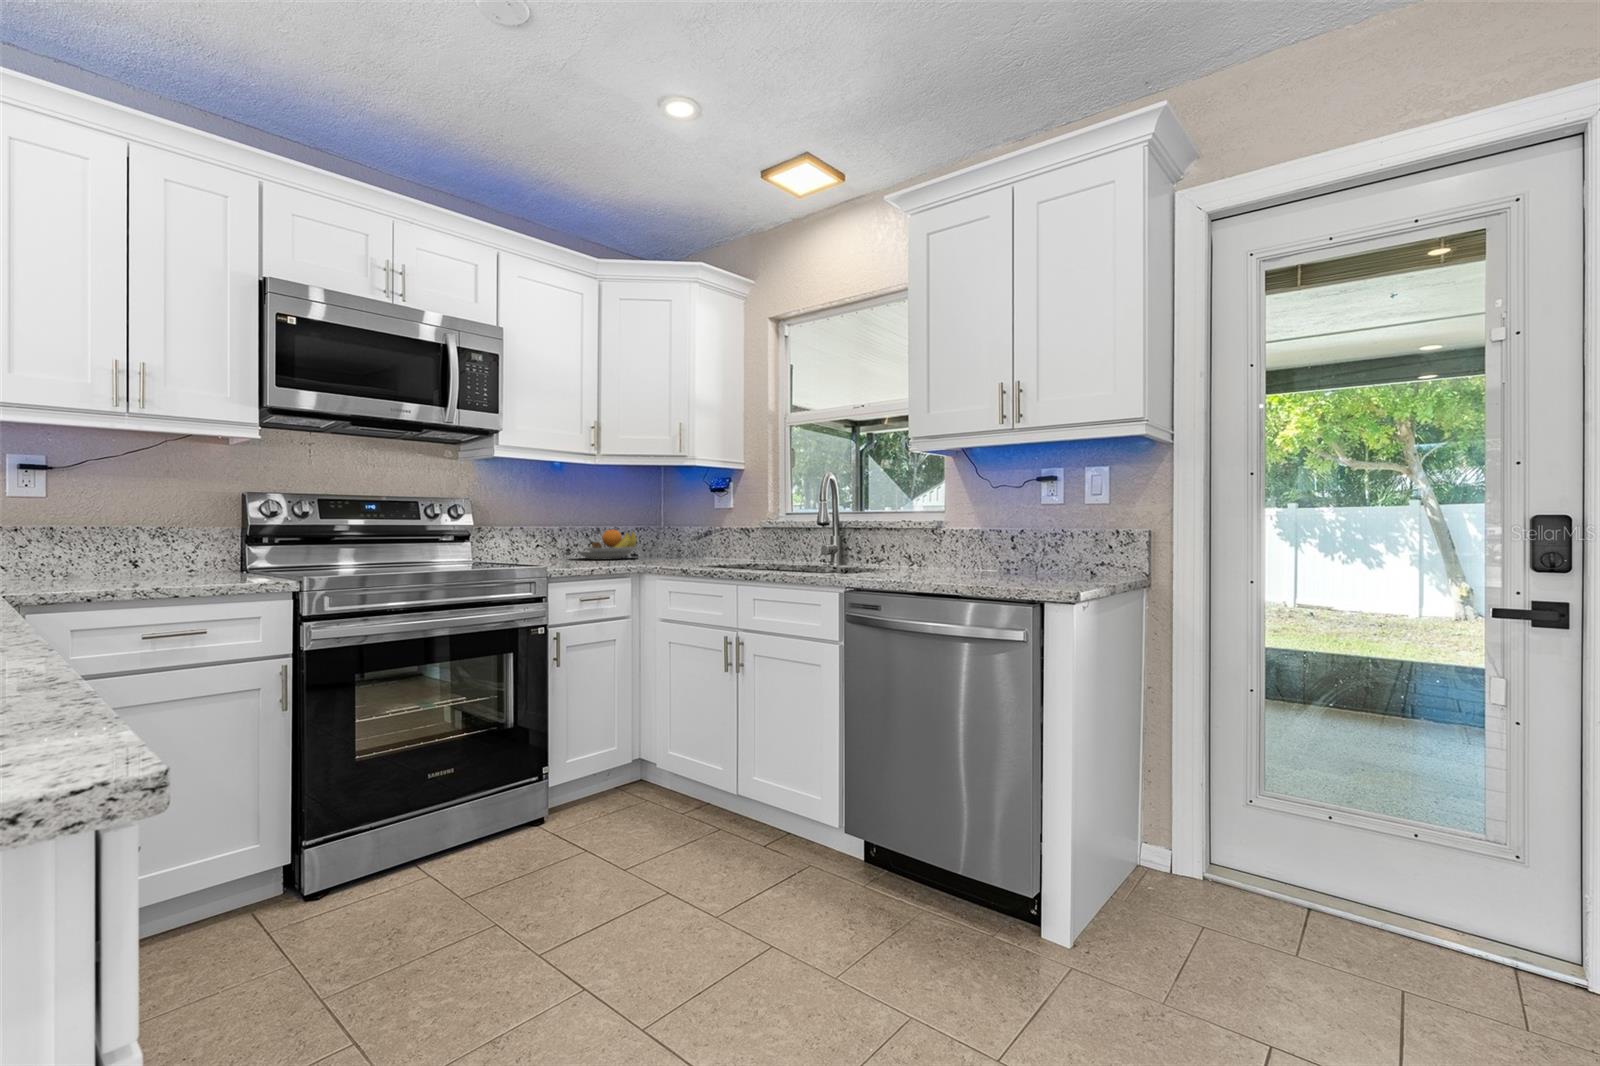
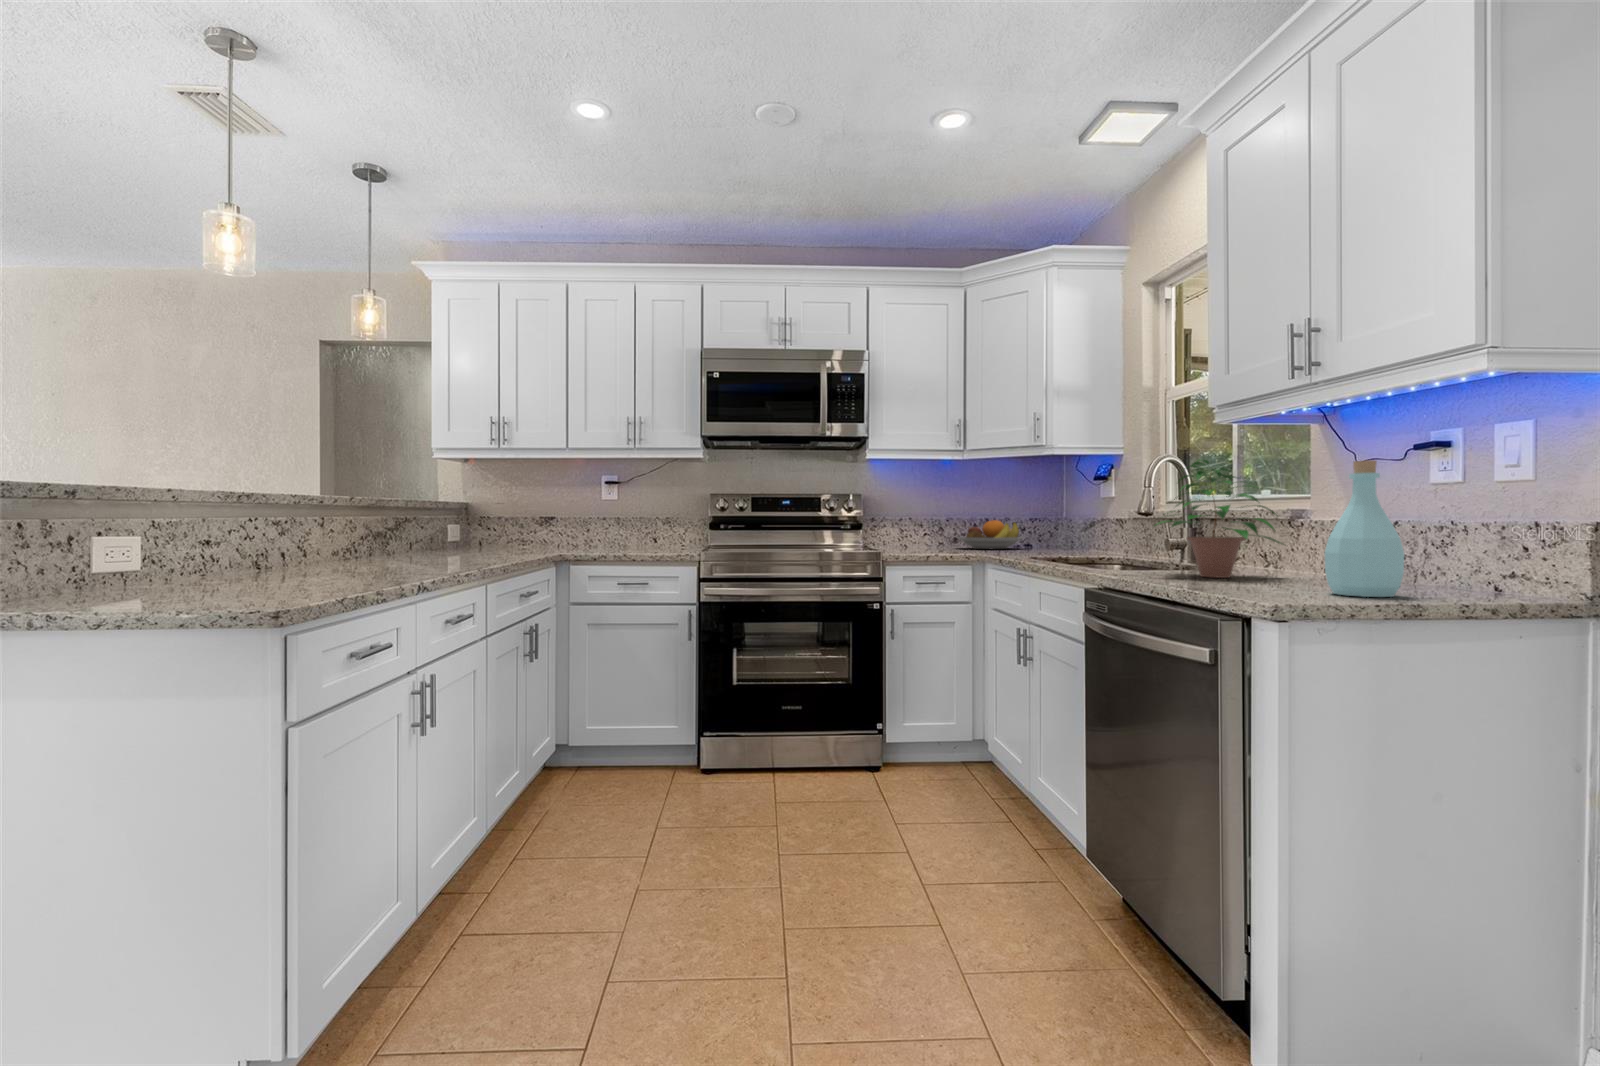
potted plant: none [877,481,970,575] -> present [1155,460,1281,578]
bottle: none [1038,488,1086,583] -> present [1325,460,1405,597]

